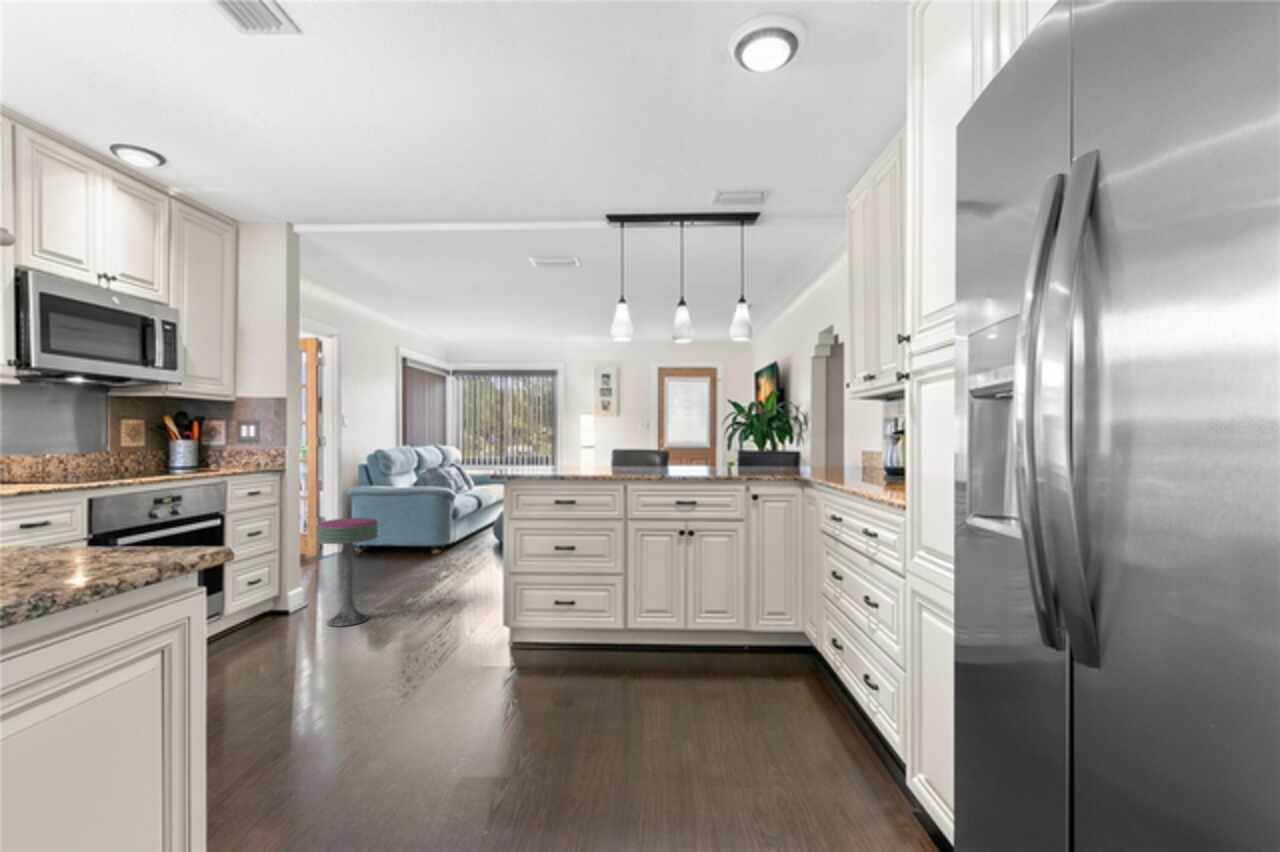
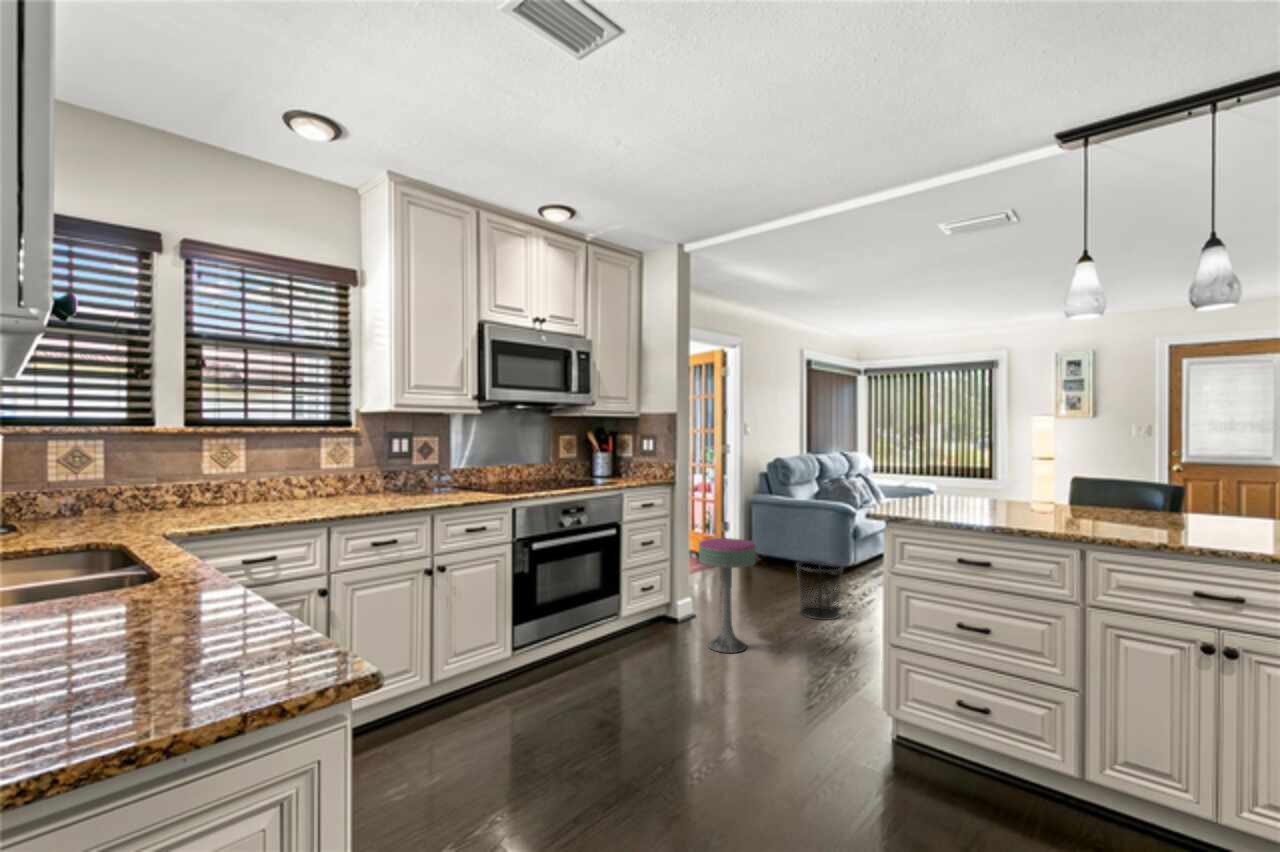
waste bin: none [408,535,451,586] -> present [797,561,843,620]

